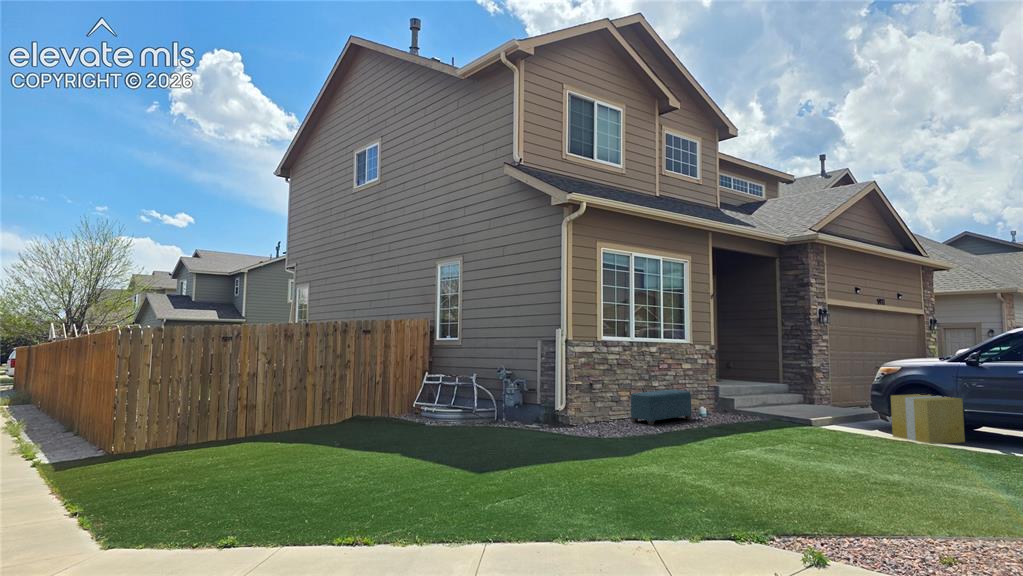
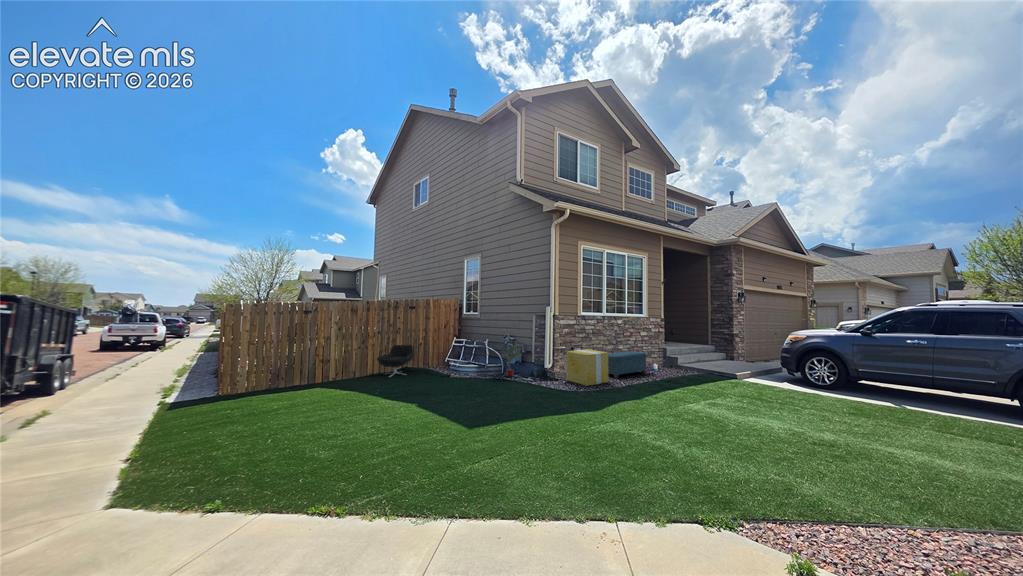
potted tree: none [493,375,524,426] -> present [501,340,521,377]
lounge chair: none [320,385,371,429] -> present [377,345,414,375]
cardboard box: present [891,394,965,444] -> present [566,349,608,386]

